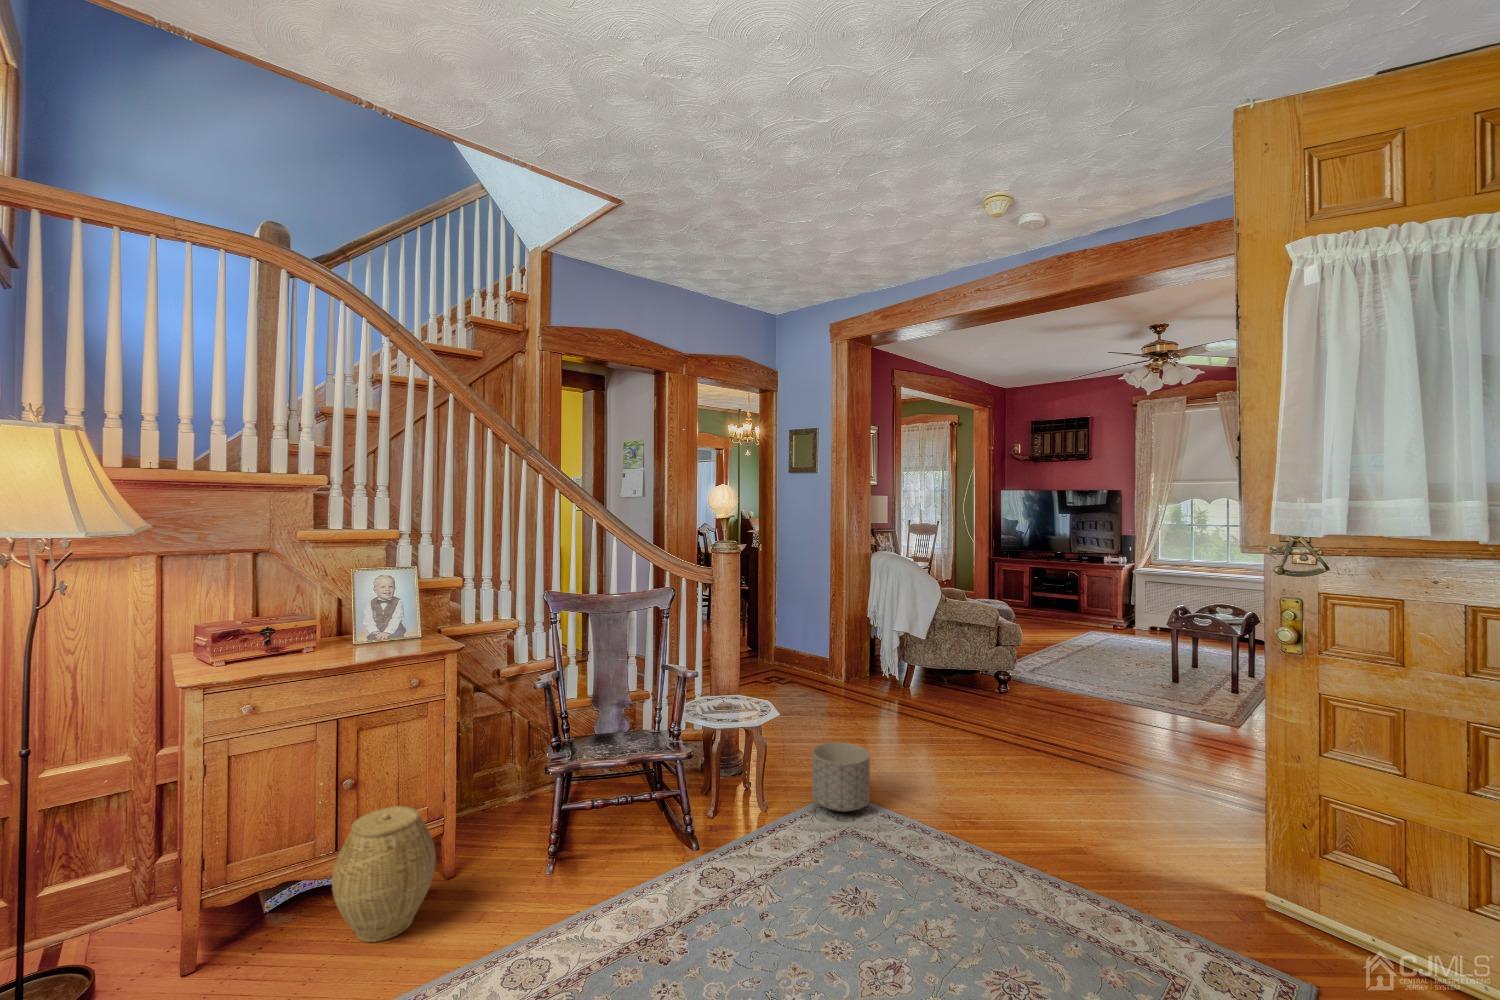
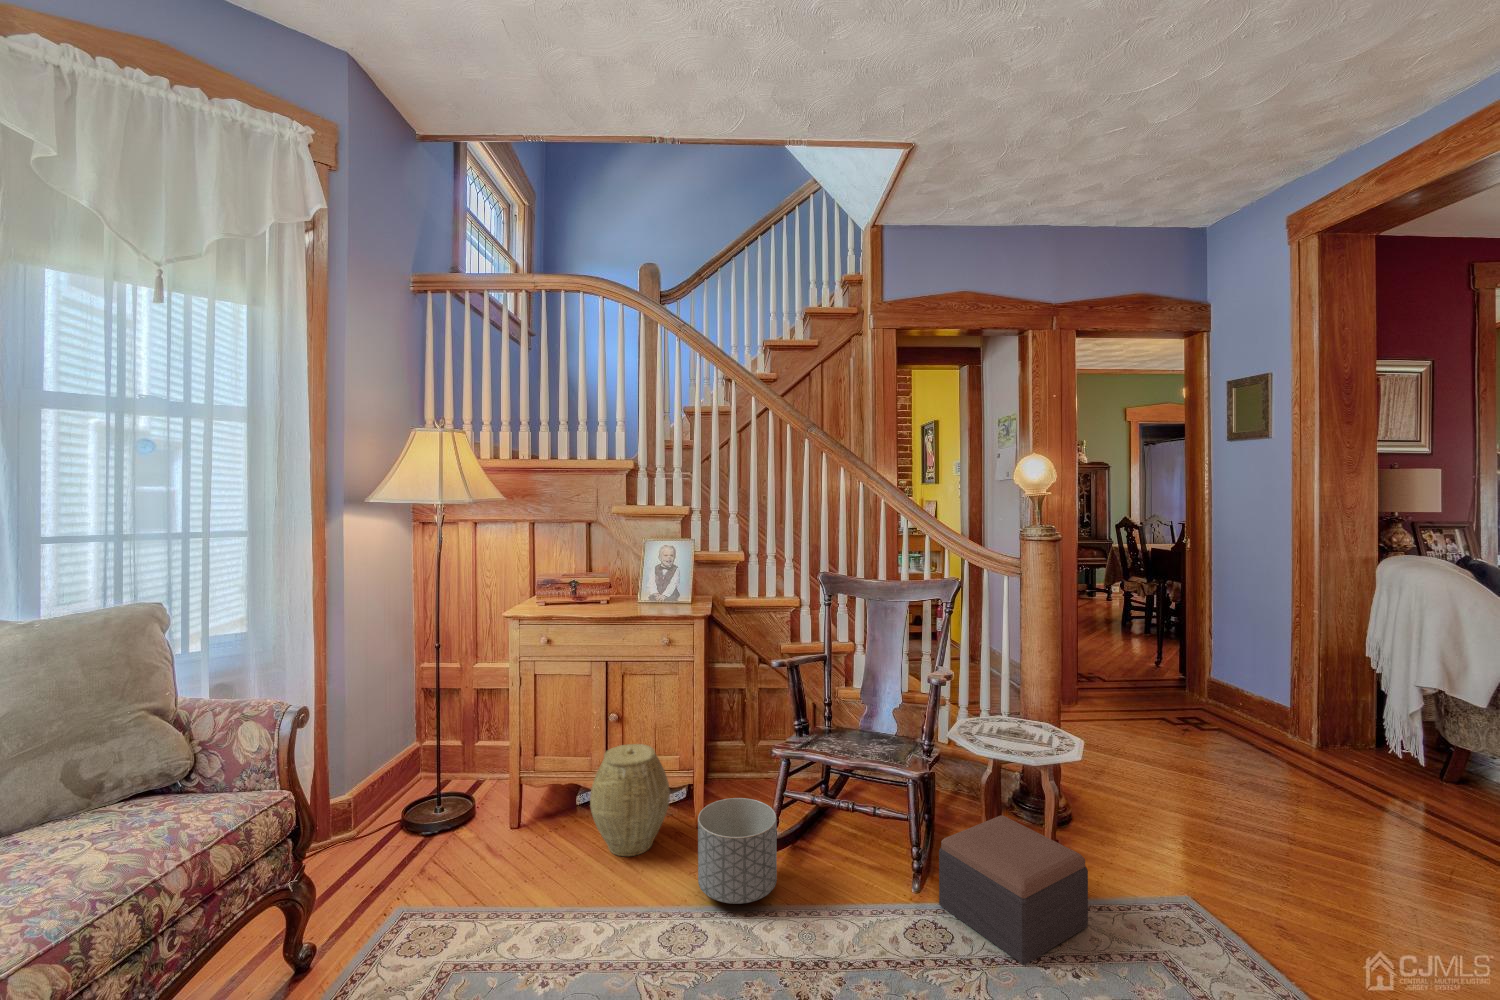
planter: present [812,742,870,812] -> present [698,798,777,904]
footstool: none [709,772,803,869] -> present [939,816,1088,965]

